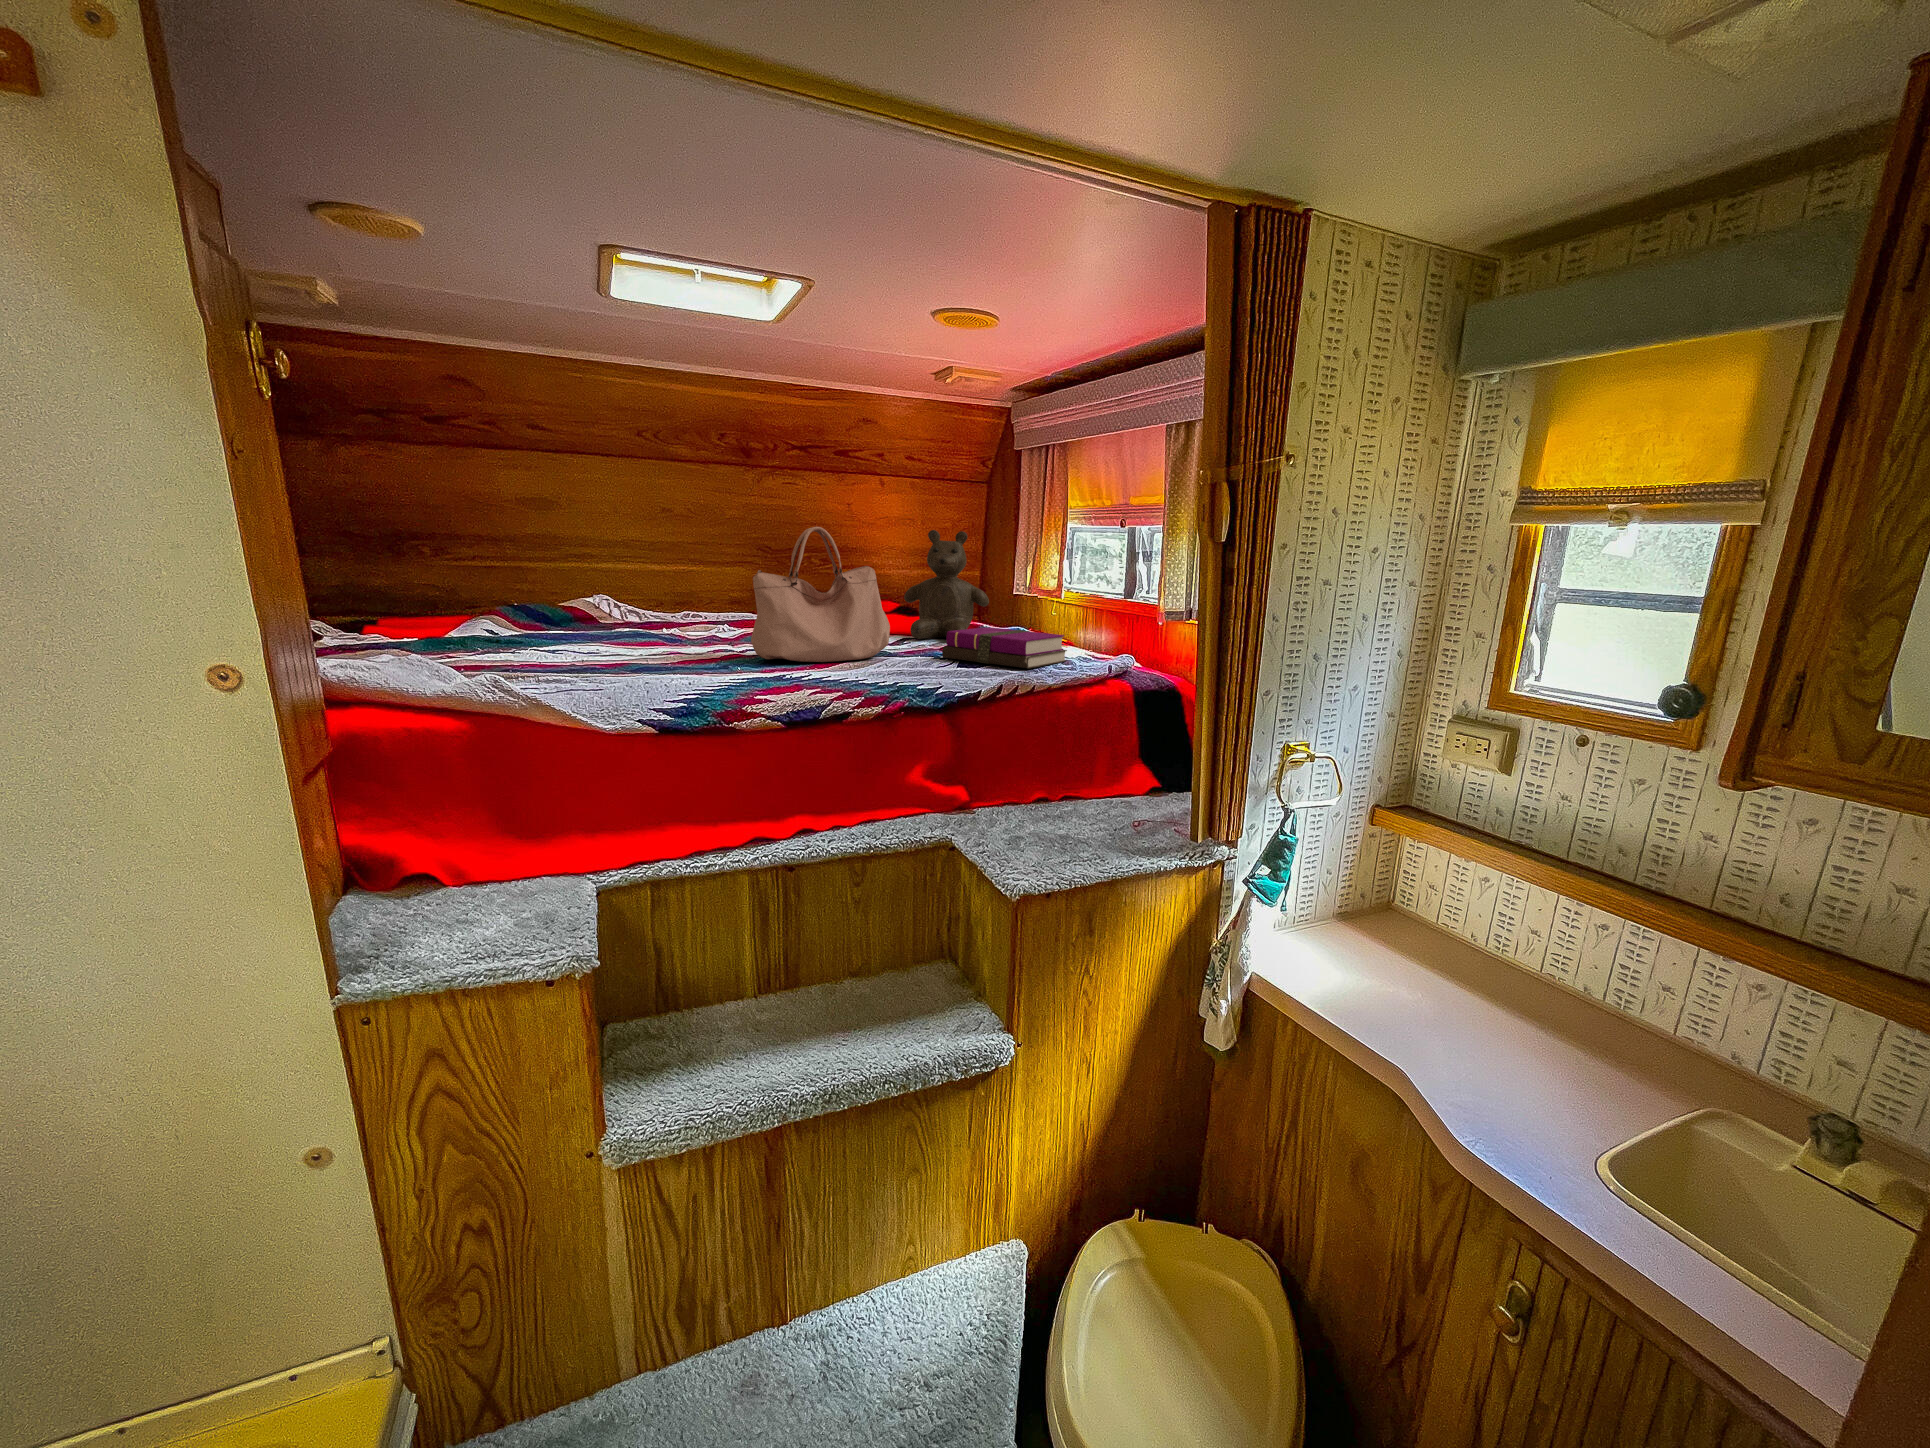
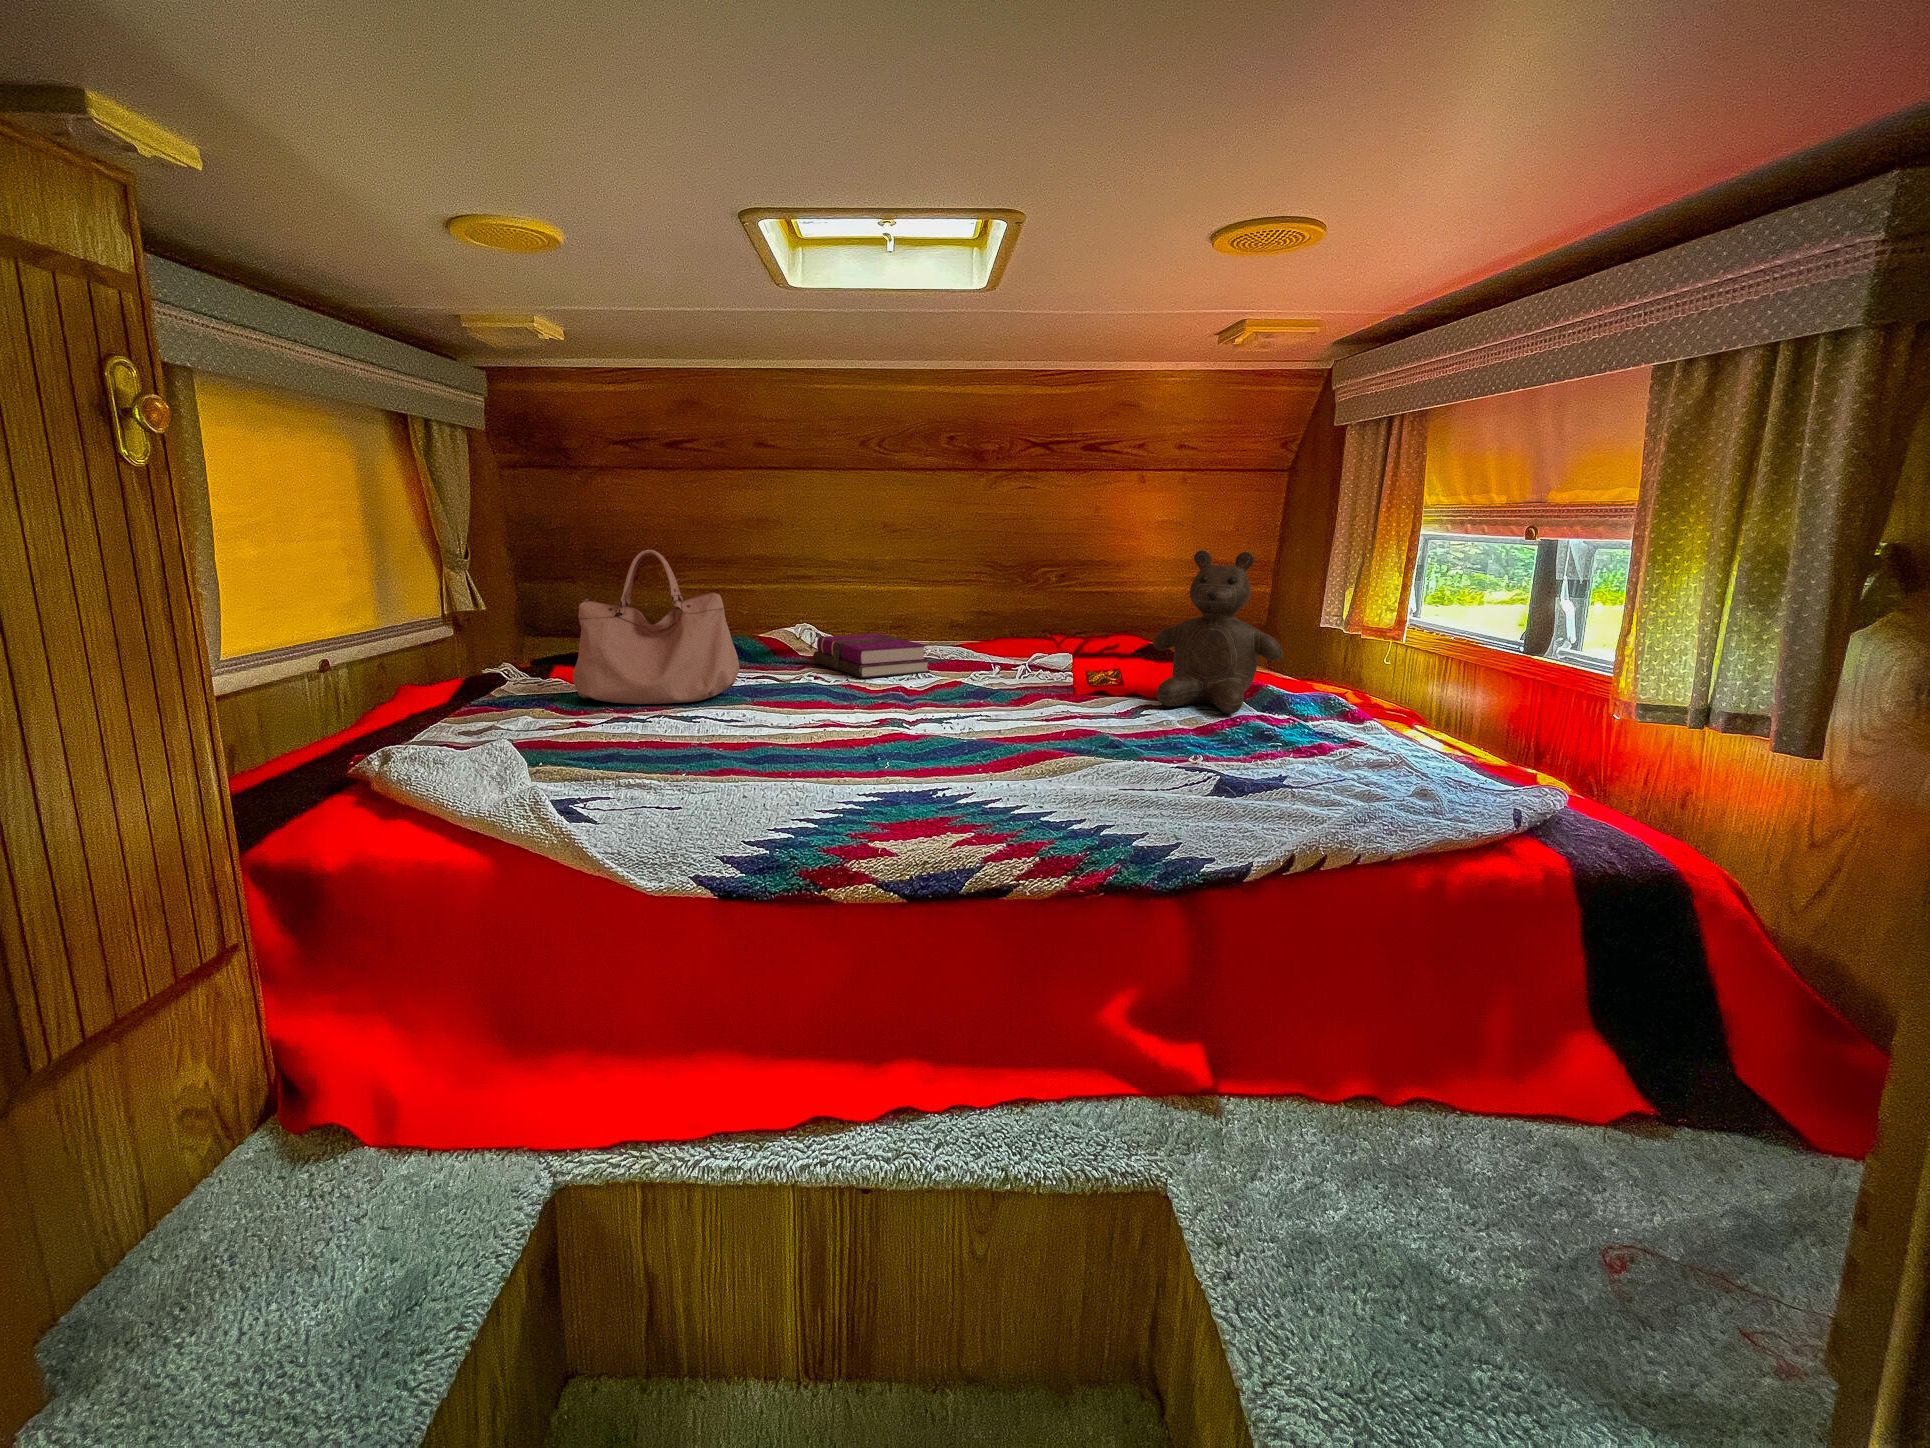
handbag: present [751,527,890,662] -> present [573,550,740,704]
notebook: present [942,627,1067,668] -> present [813,634,930,678]

